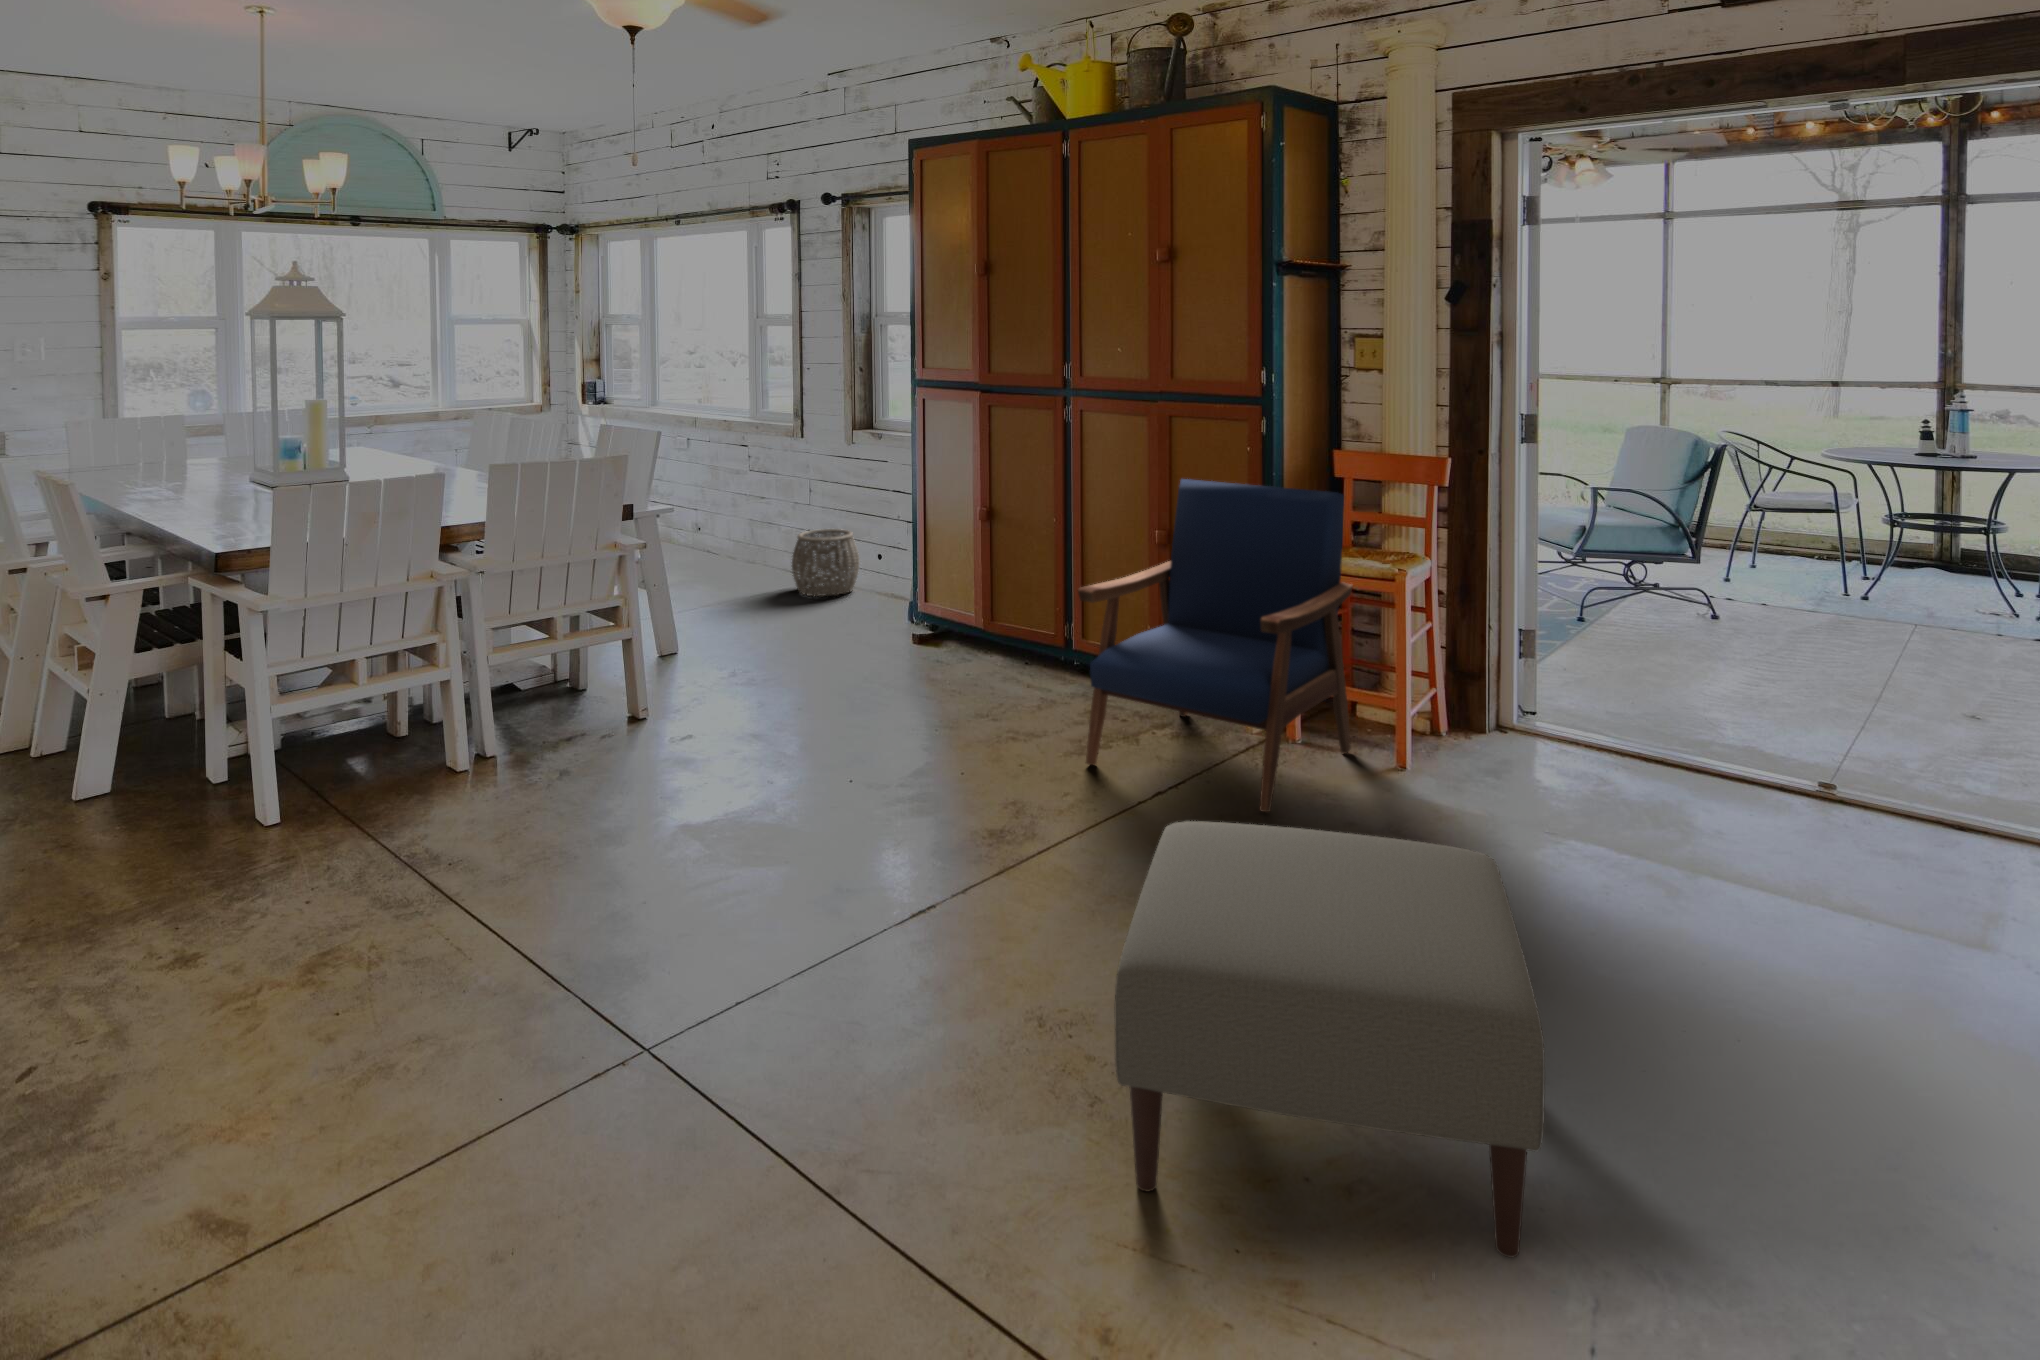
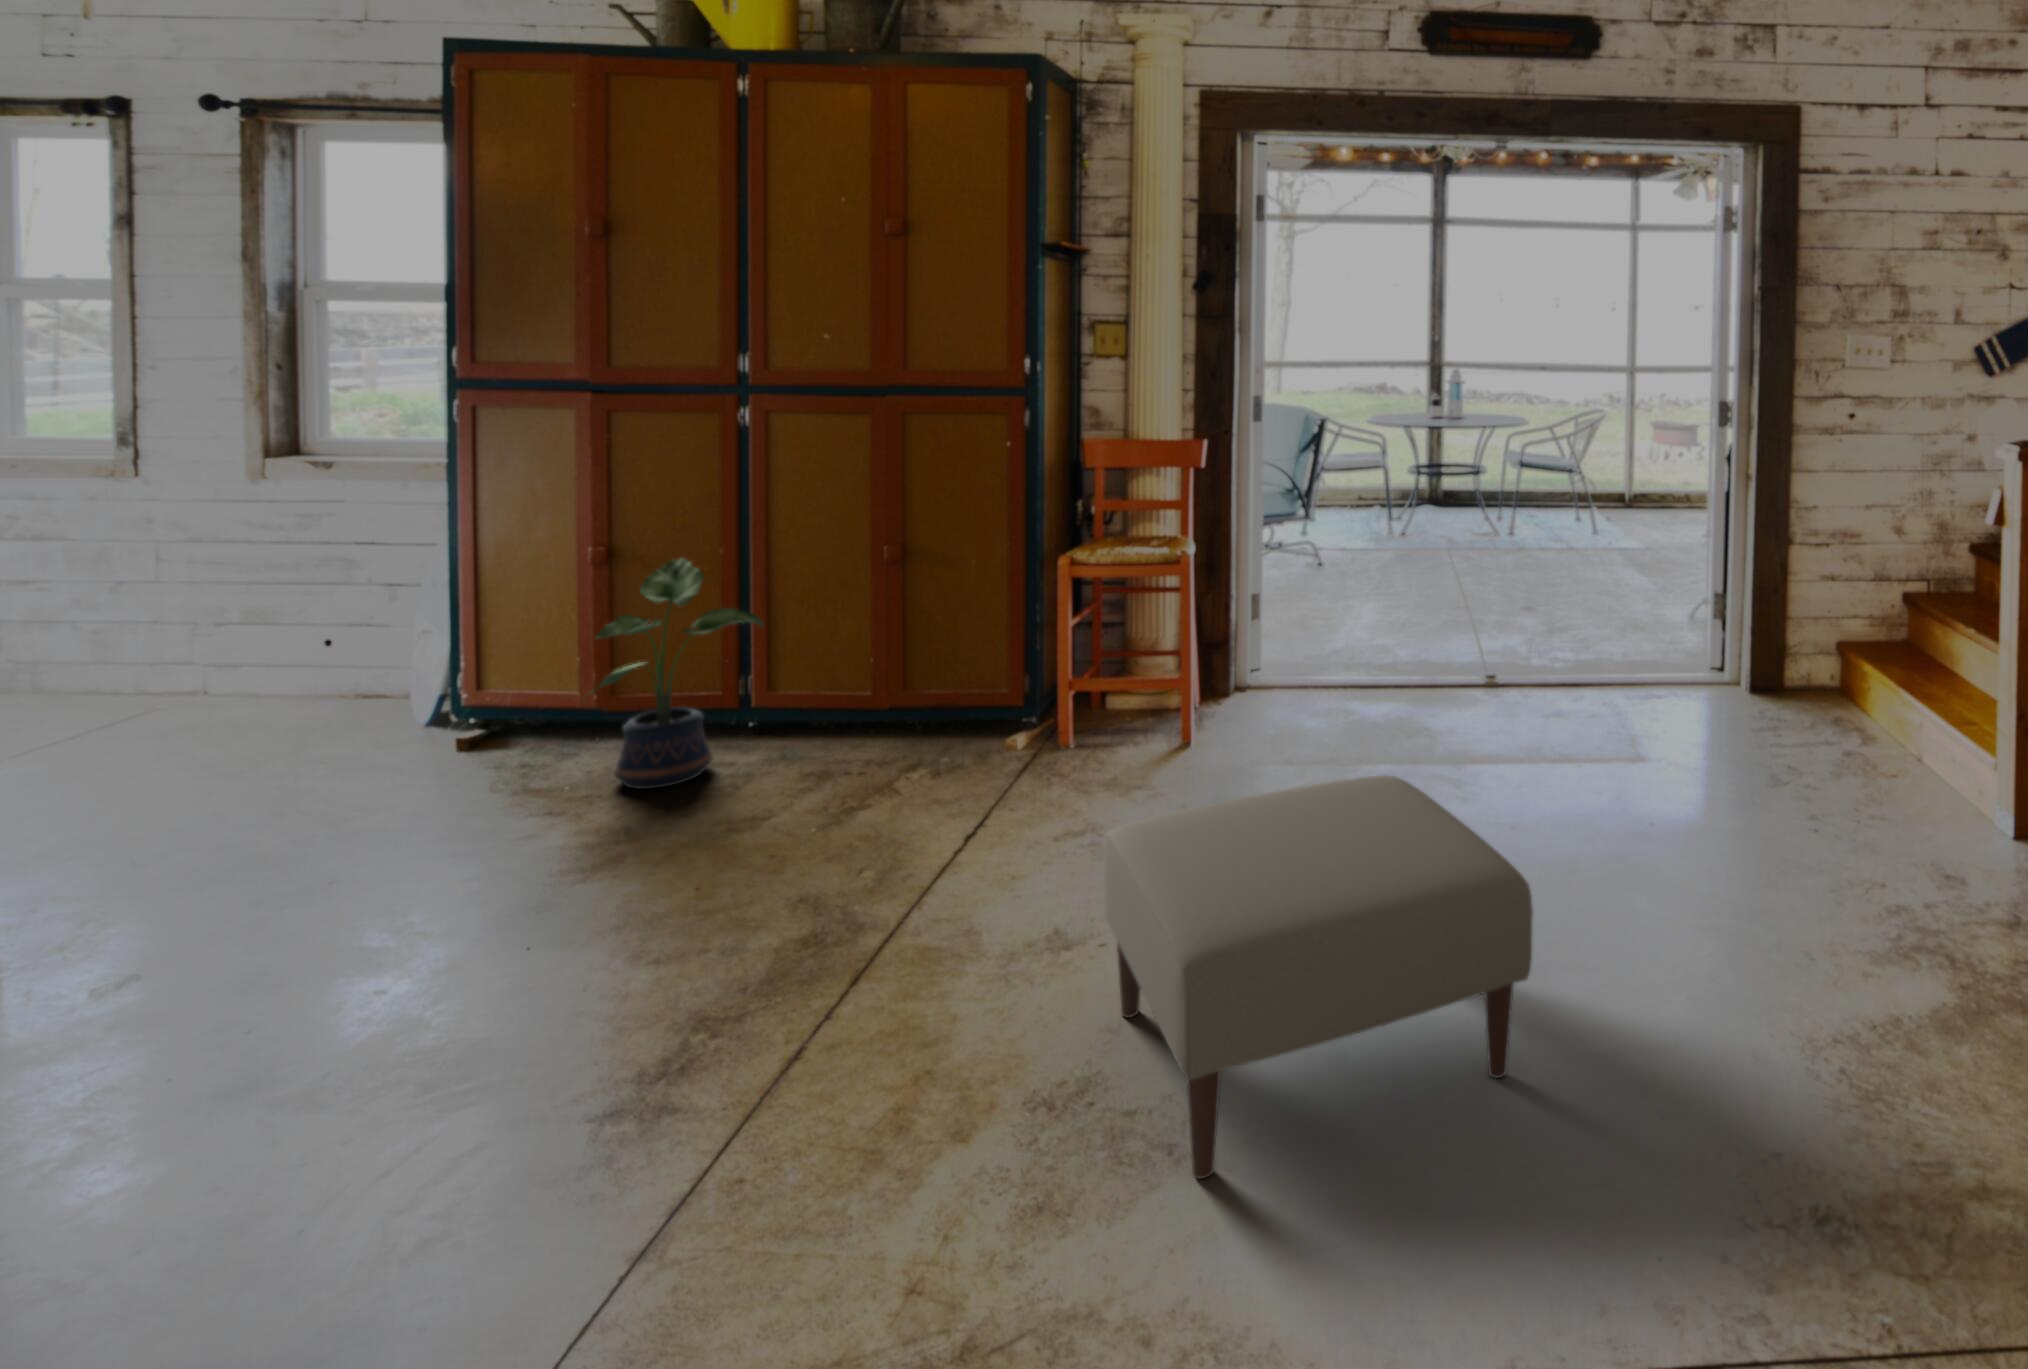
armchair: present [1078,479,1353,812] -> none [832,482,1133,827]
potted plant: none [954,524,1066,700] -> present [590,559,763,789]
woven basket: present [792,529,860,596] -> none [140,611,294,722]

